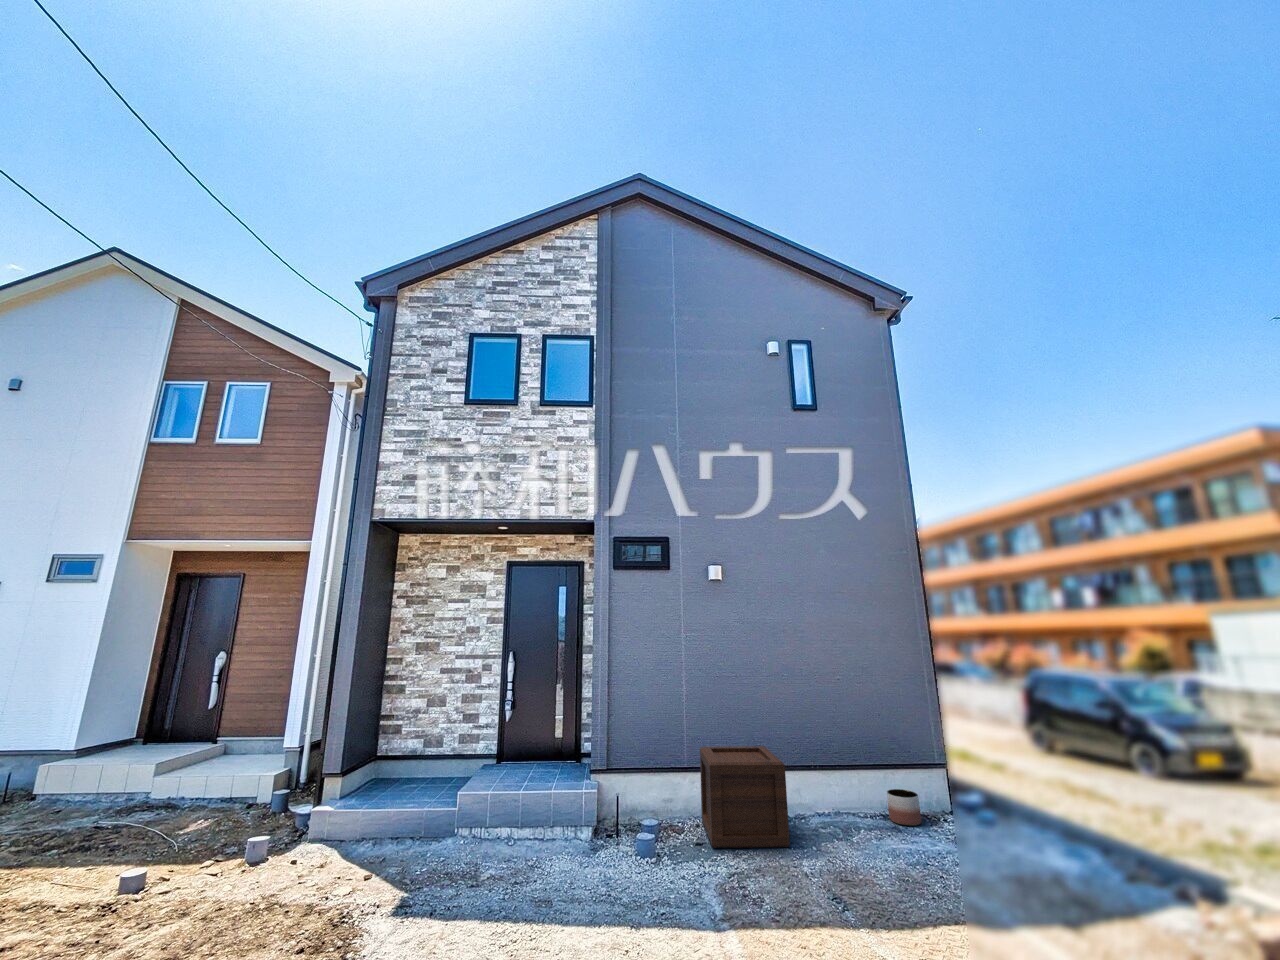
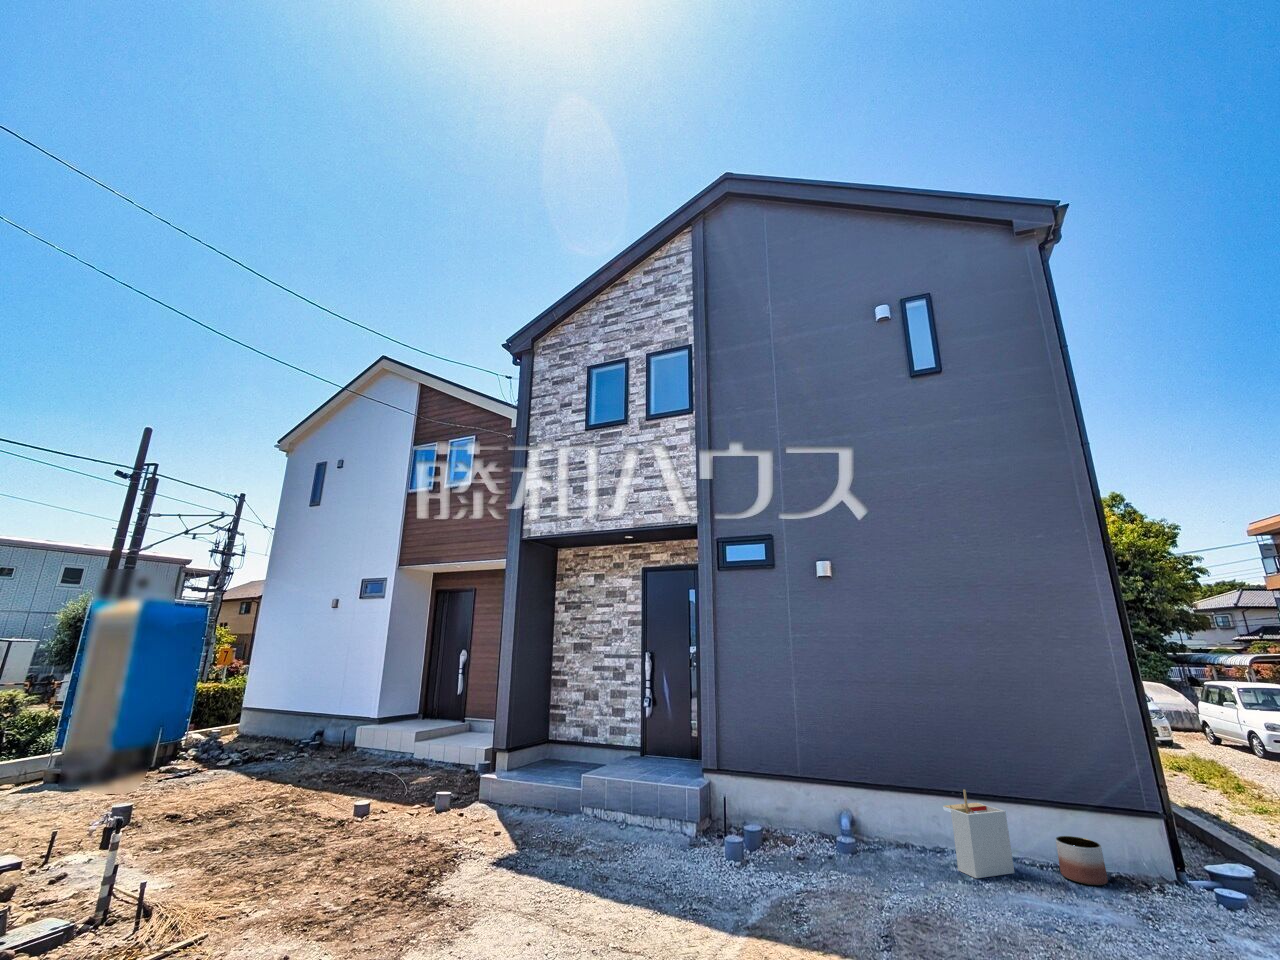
wooden crate: present [700,746,790,848] -> none [795,756,897,874]
storage bin: none [816,763,863,837] -> present [943,790,1014,878]

